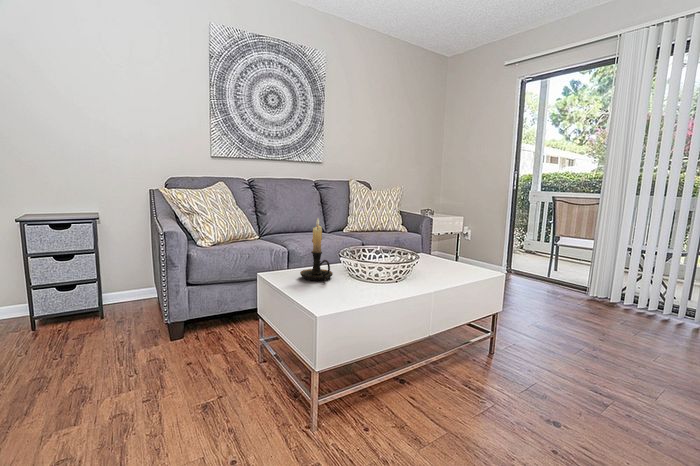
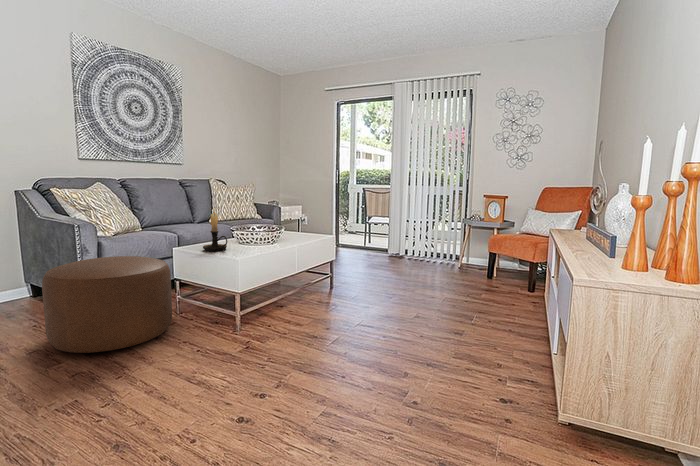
ottoman: none [94,275,252,413] -> present [42,256,172,353]

